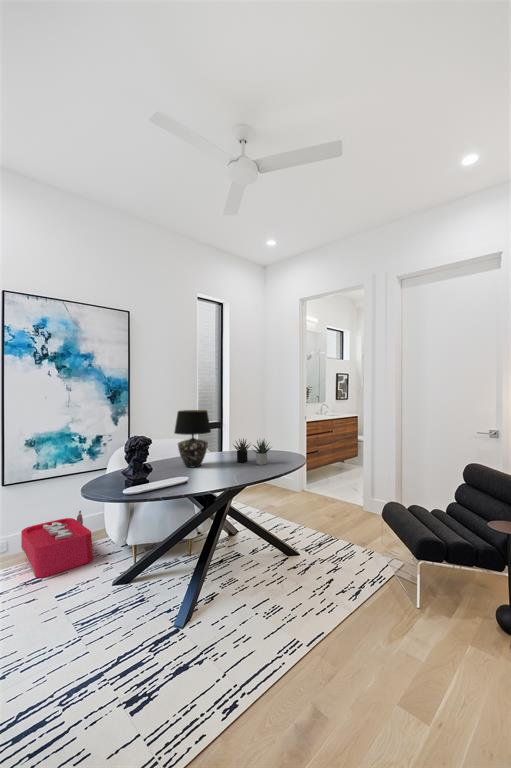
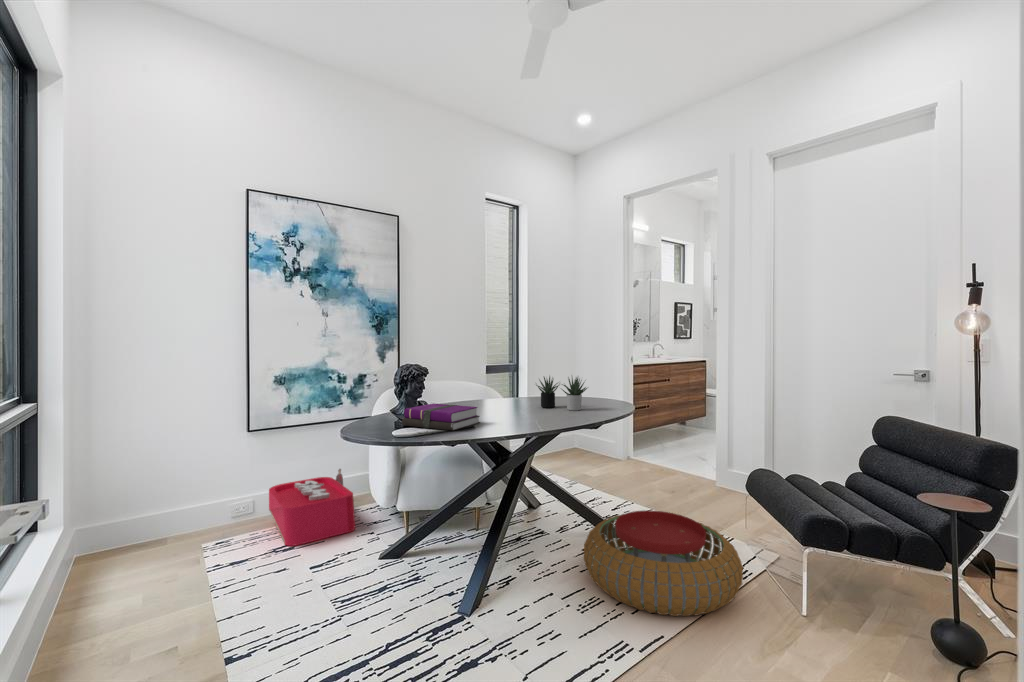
table lamp: present [174,410,211,467] -> none [458,337,507,412]
notebook: none [131,464,191,487] -> present [402,403,480,430]
pouf: none [268,537,381,618] -> present [584,510,743,616]

